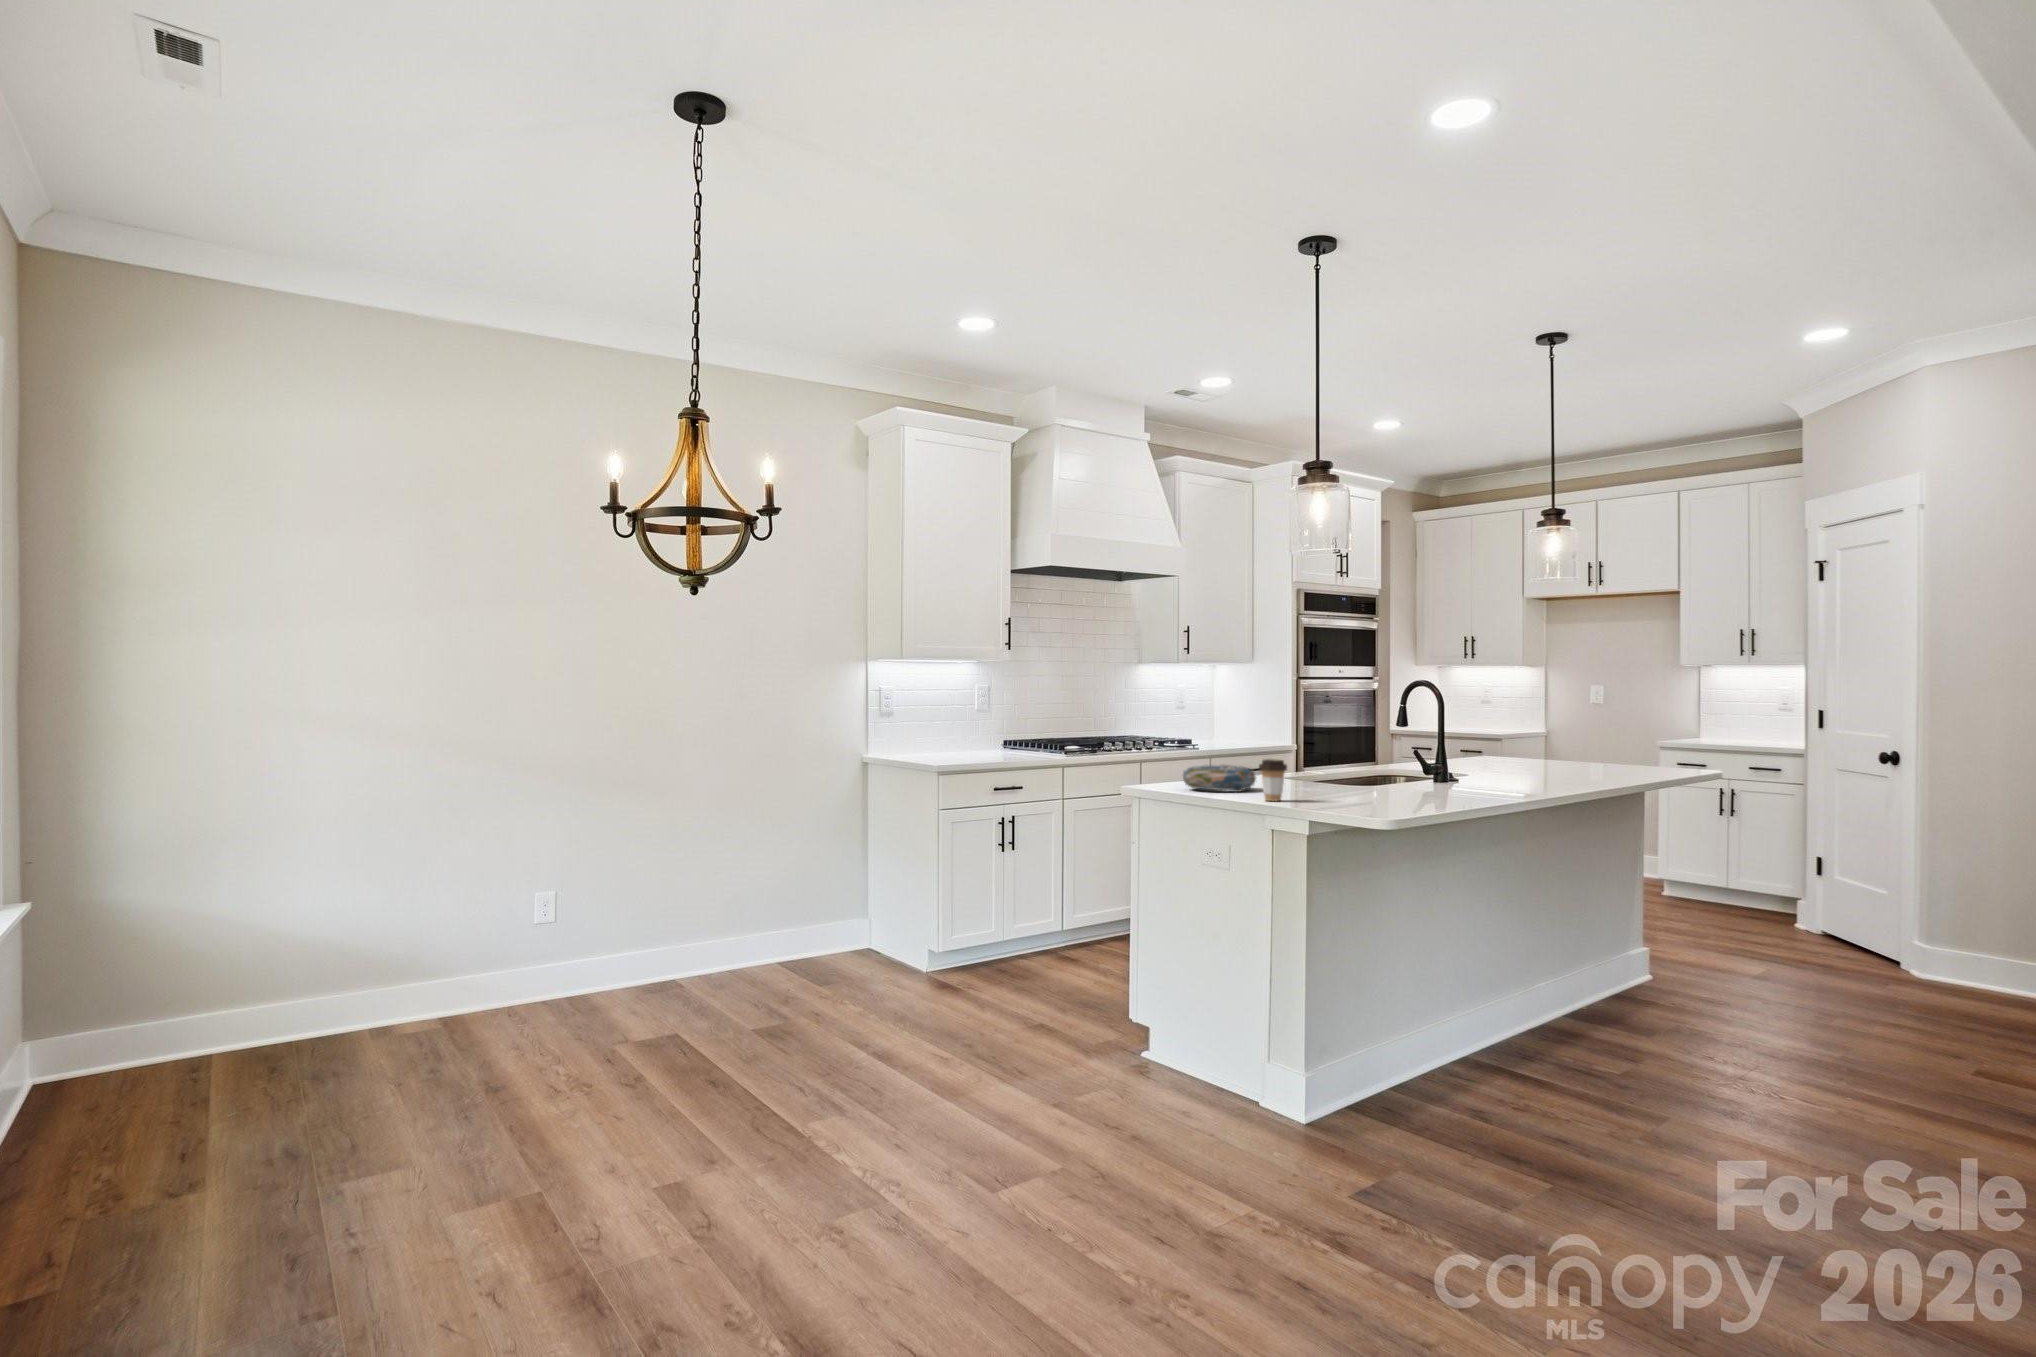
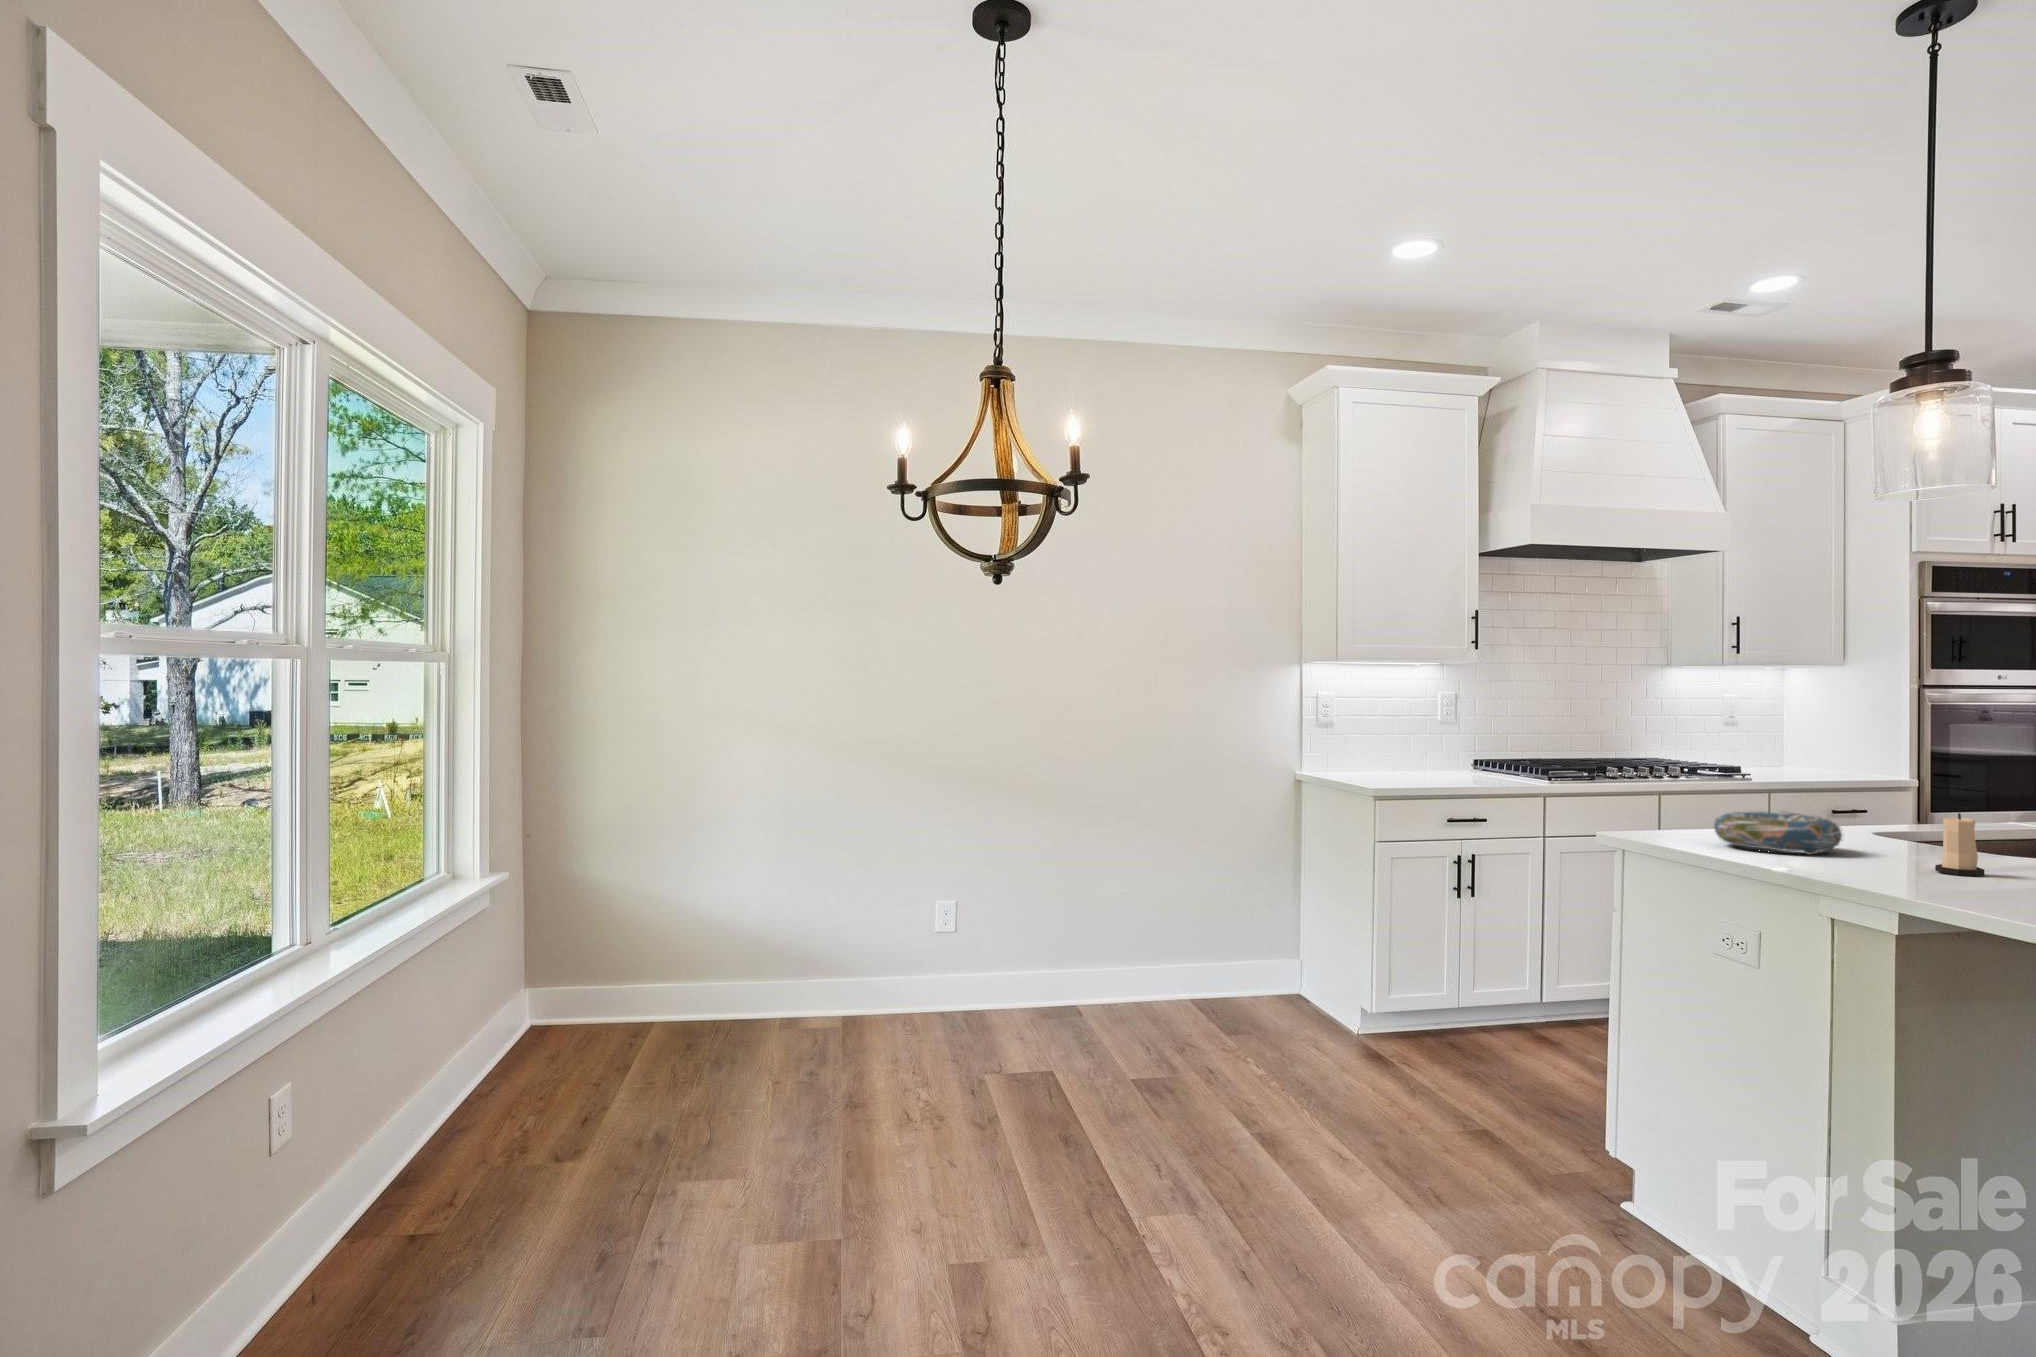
candle: none [1305,758,1329,797] -> present [1935,813,1984,876]
coffee cup: present [1259,759,1287,801] -> none [1846,812,1900,878]

